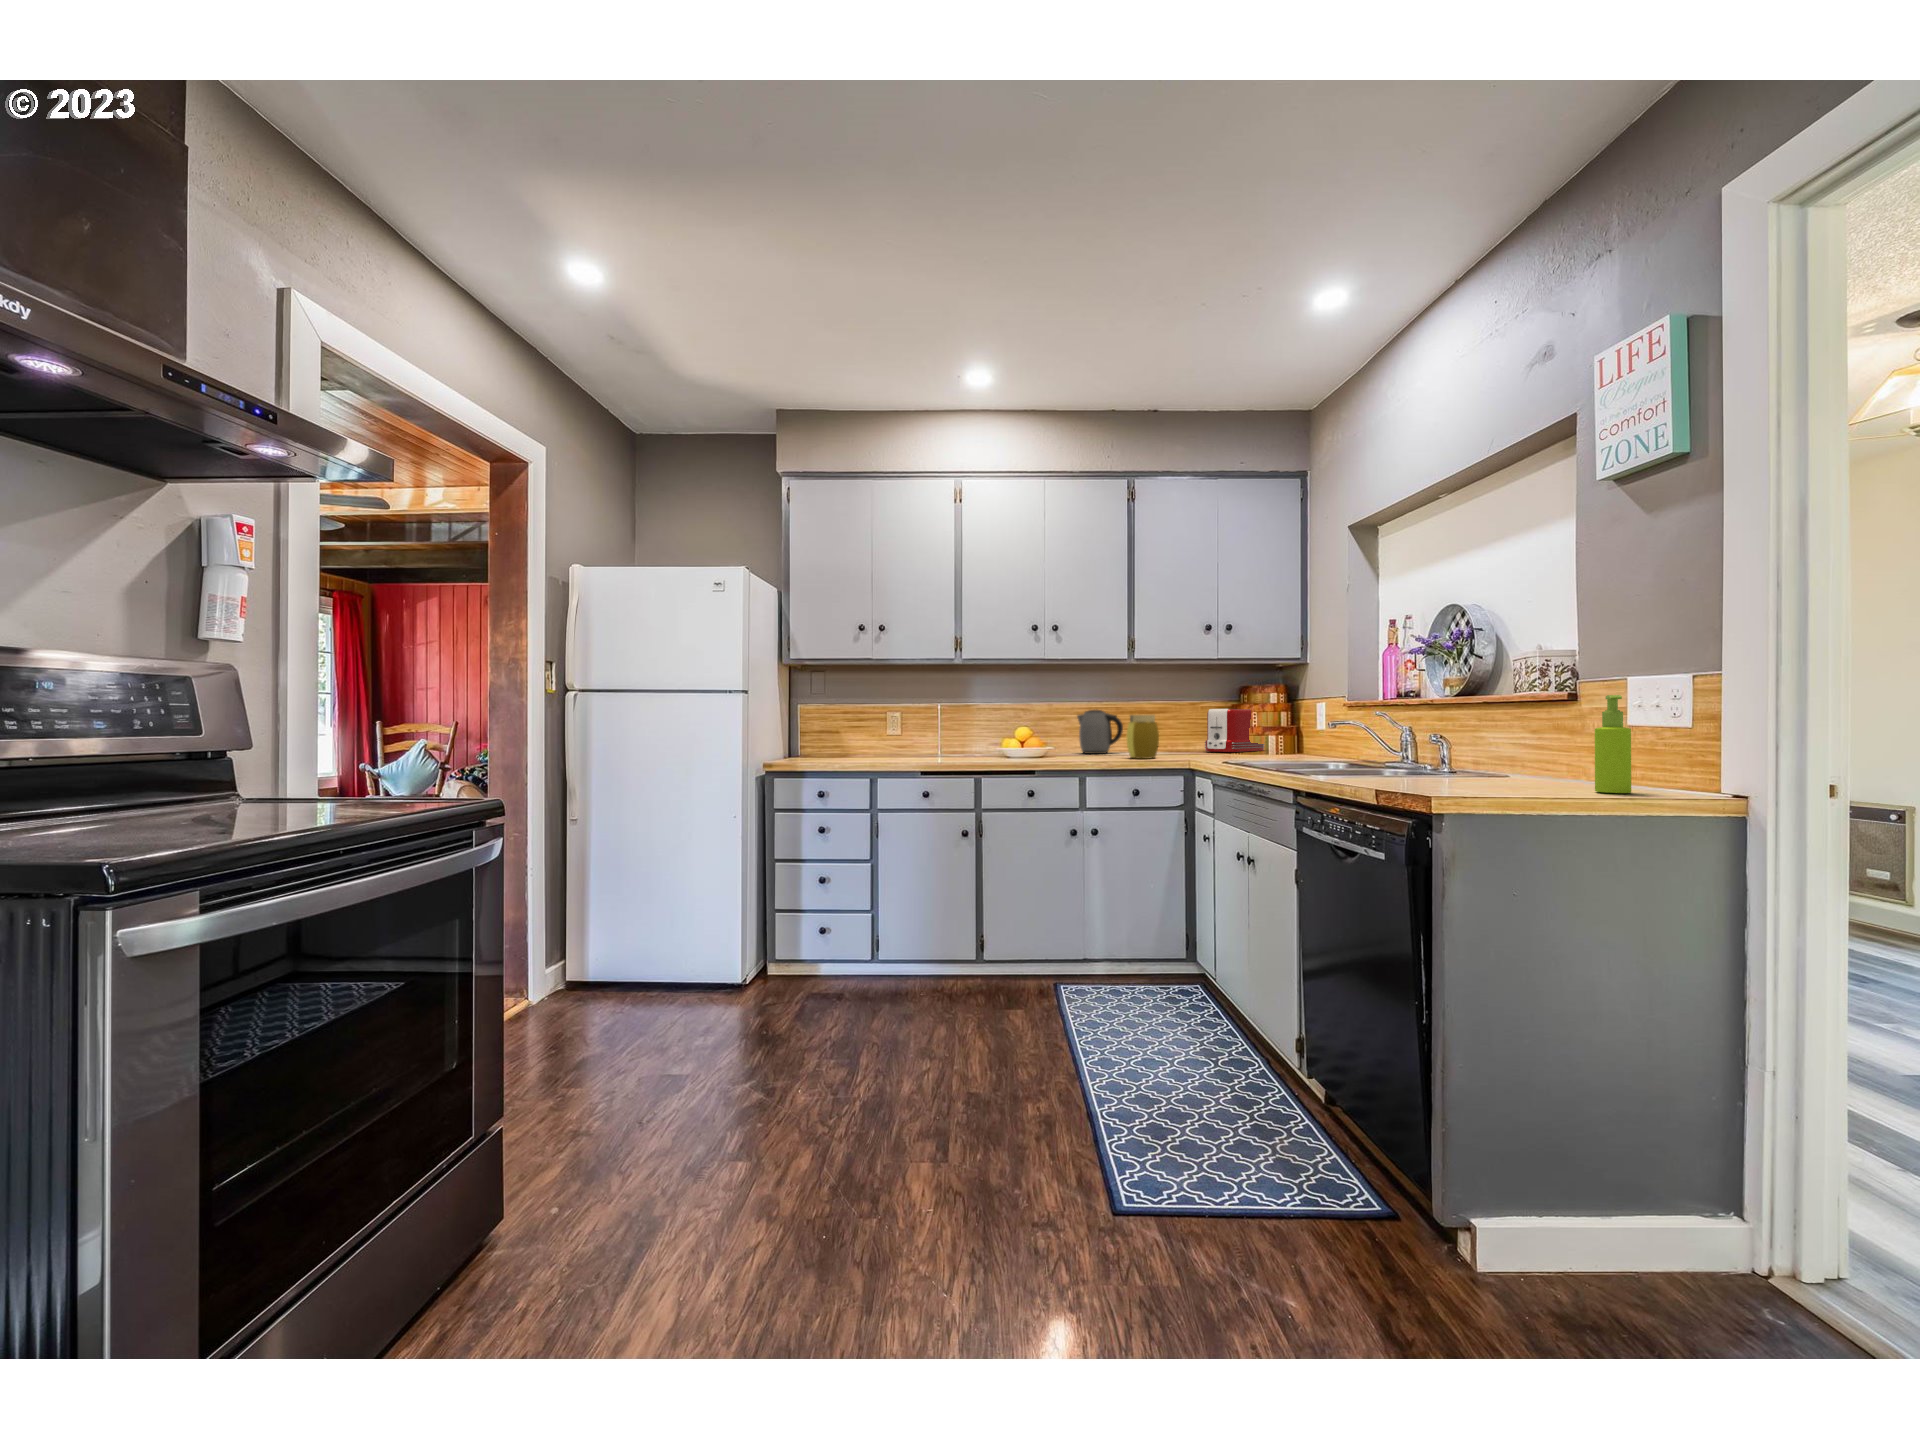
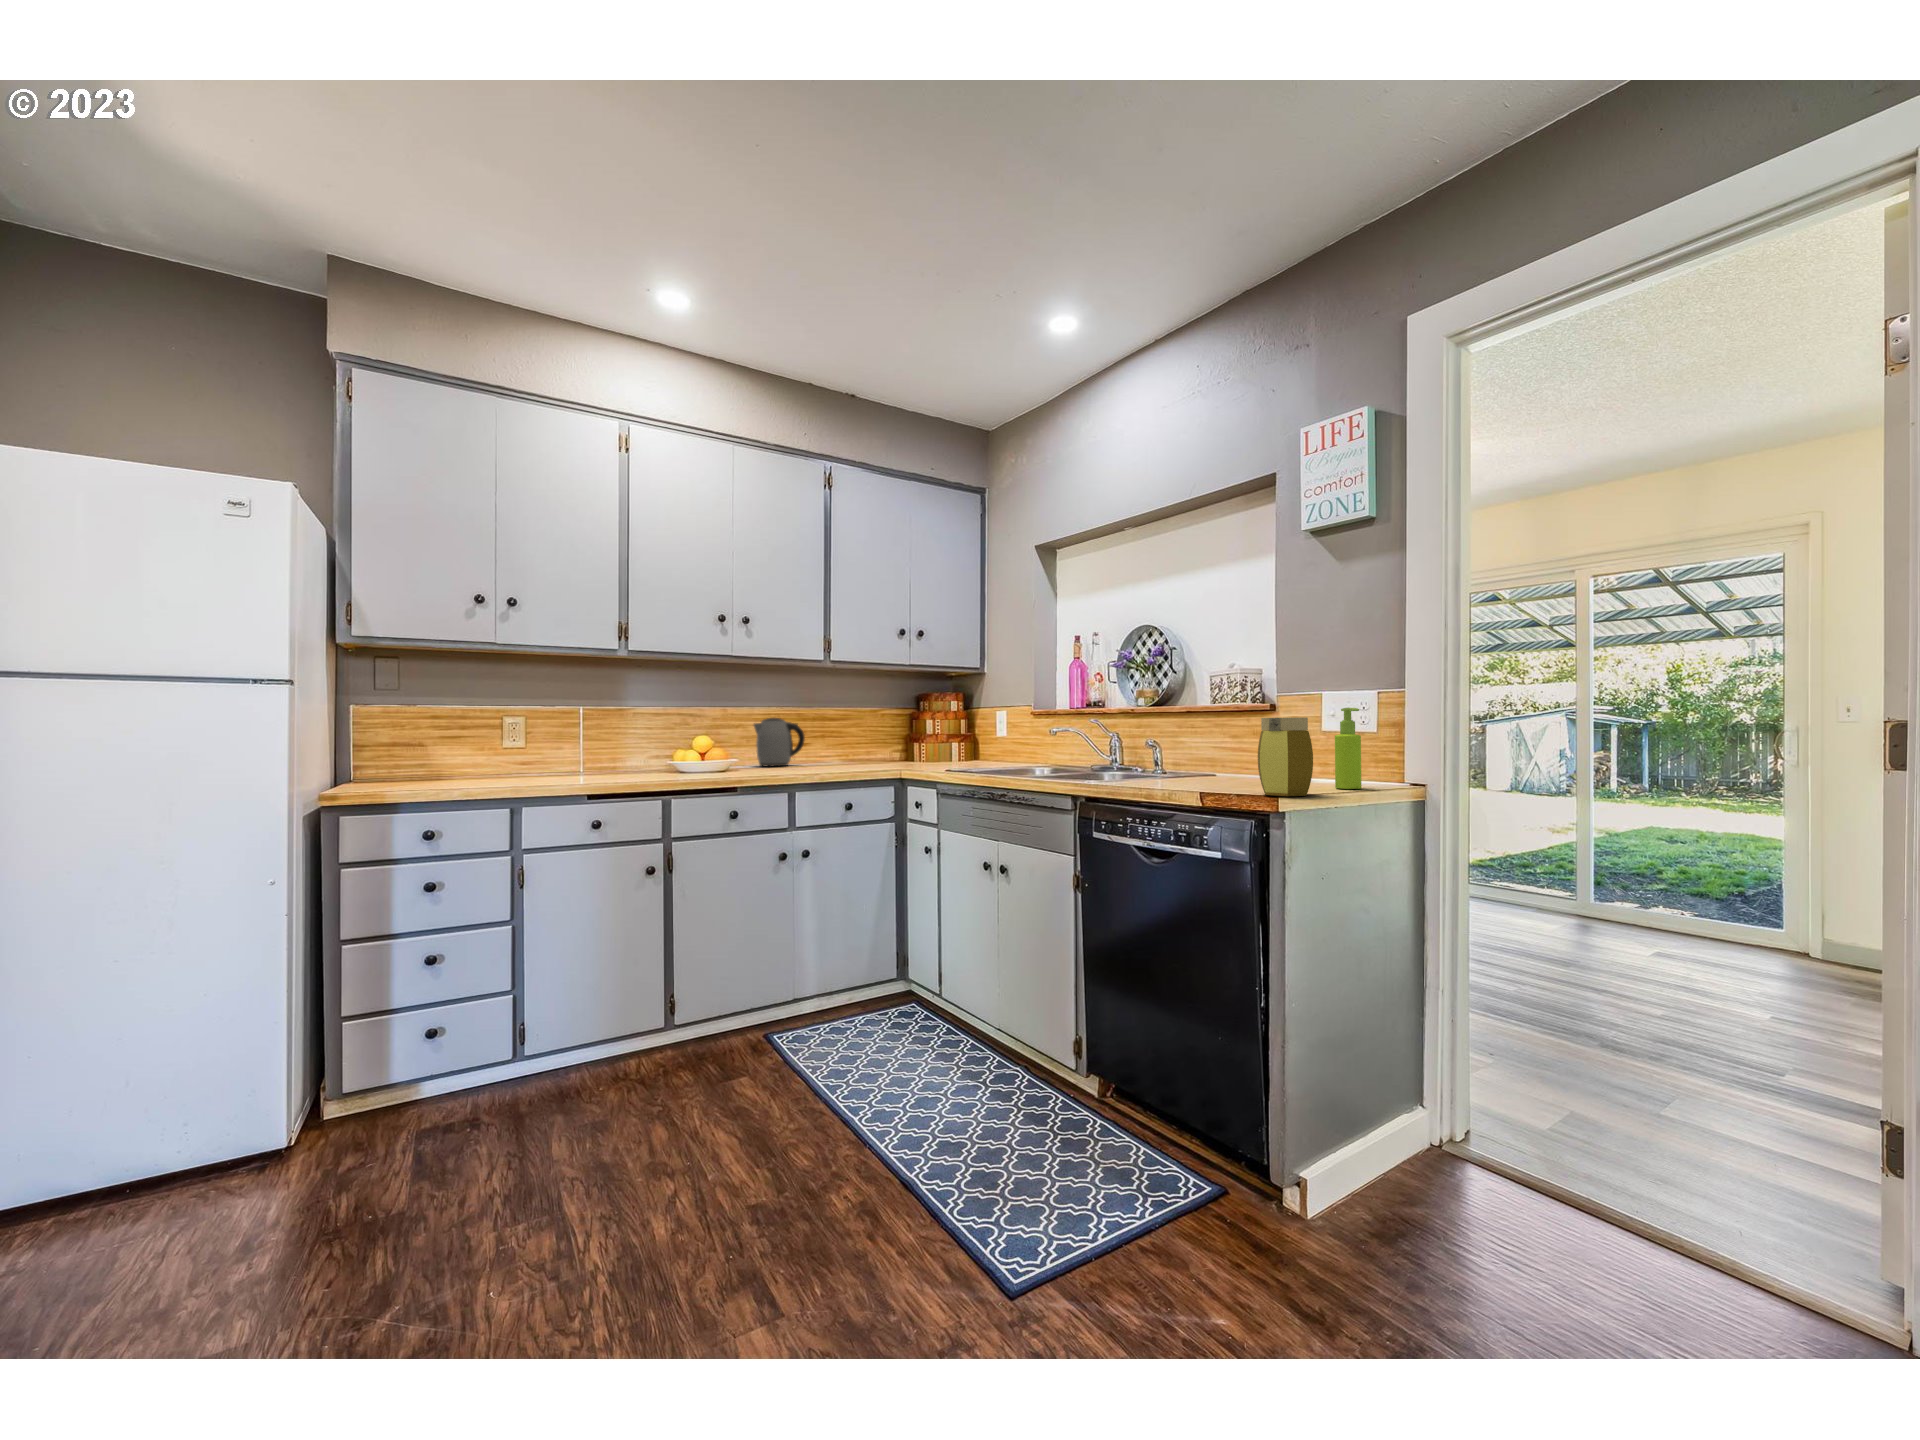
toaster: present [1205,709,1264,752] -> none [886,717,937,761]
jar: present [1127,715,1159,759] -> present [1258,717,1313,796]

